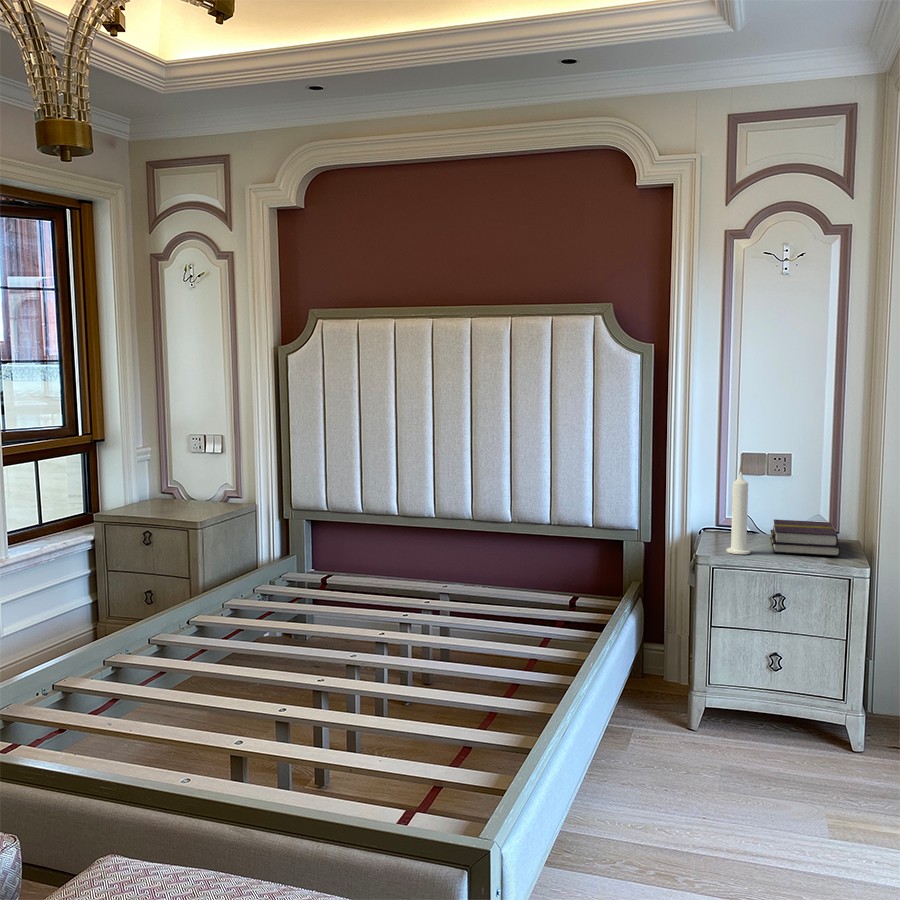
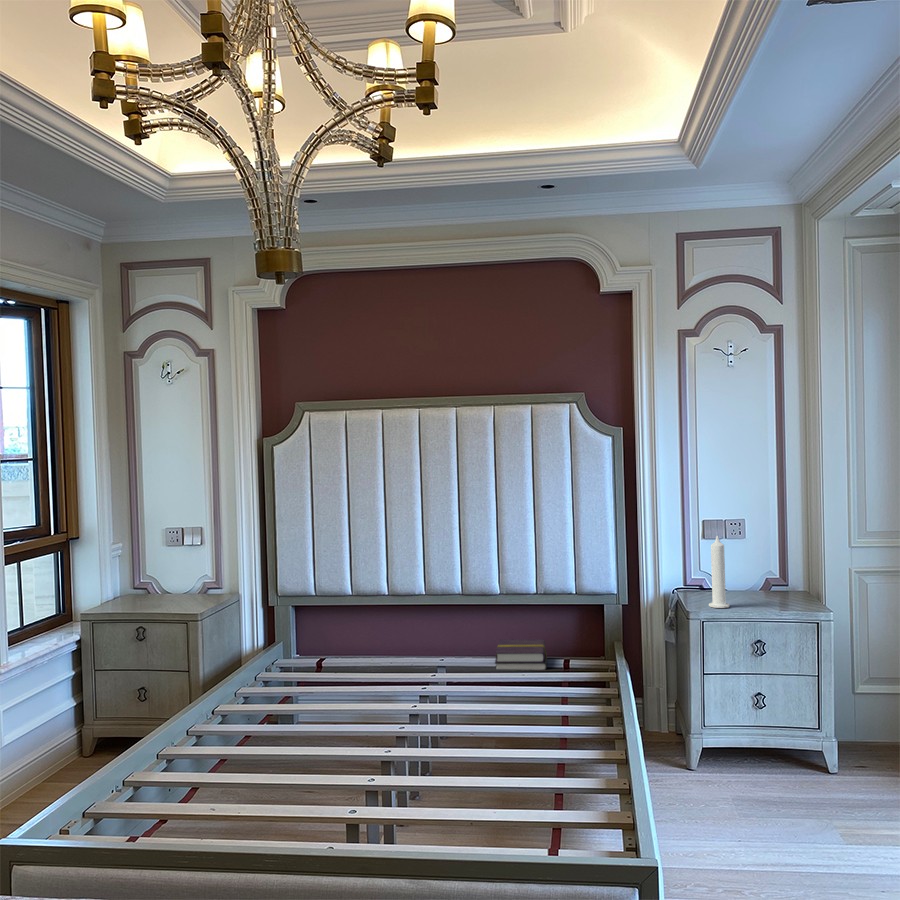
book: present [770,520,841,556] -> present [495,639,547,670]

